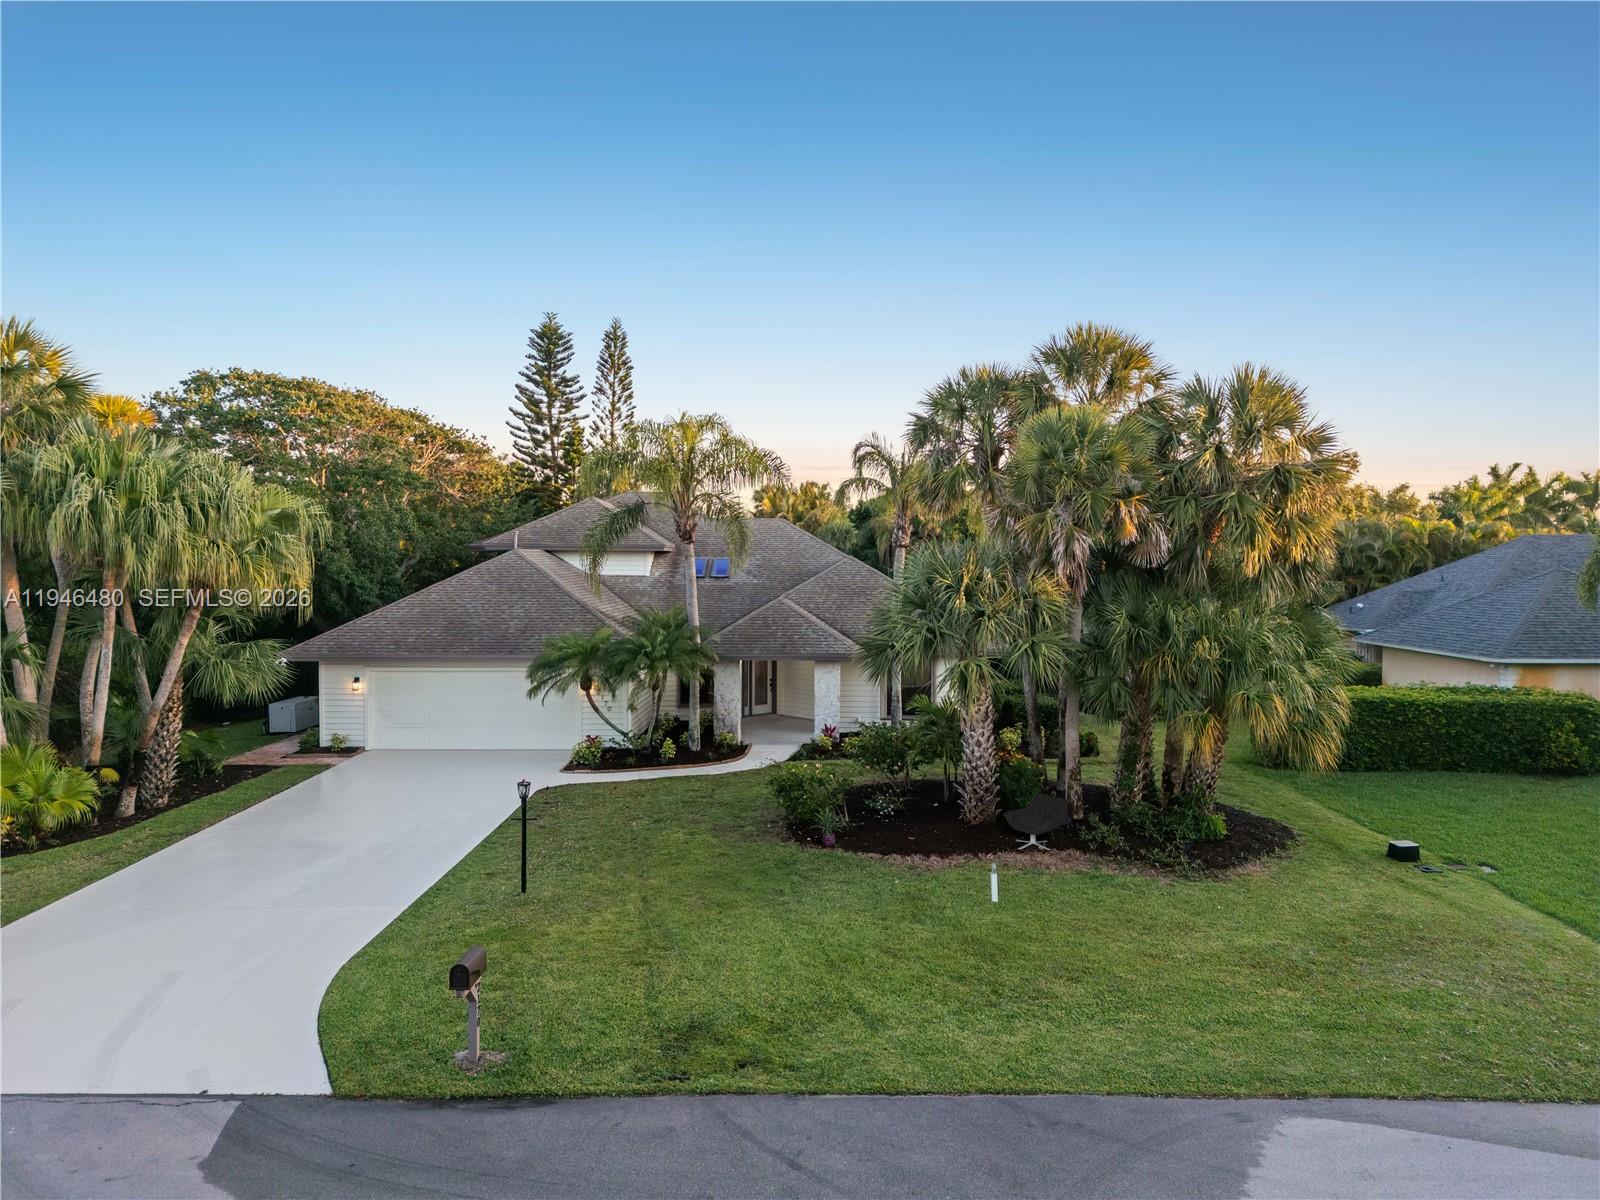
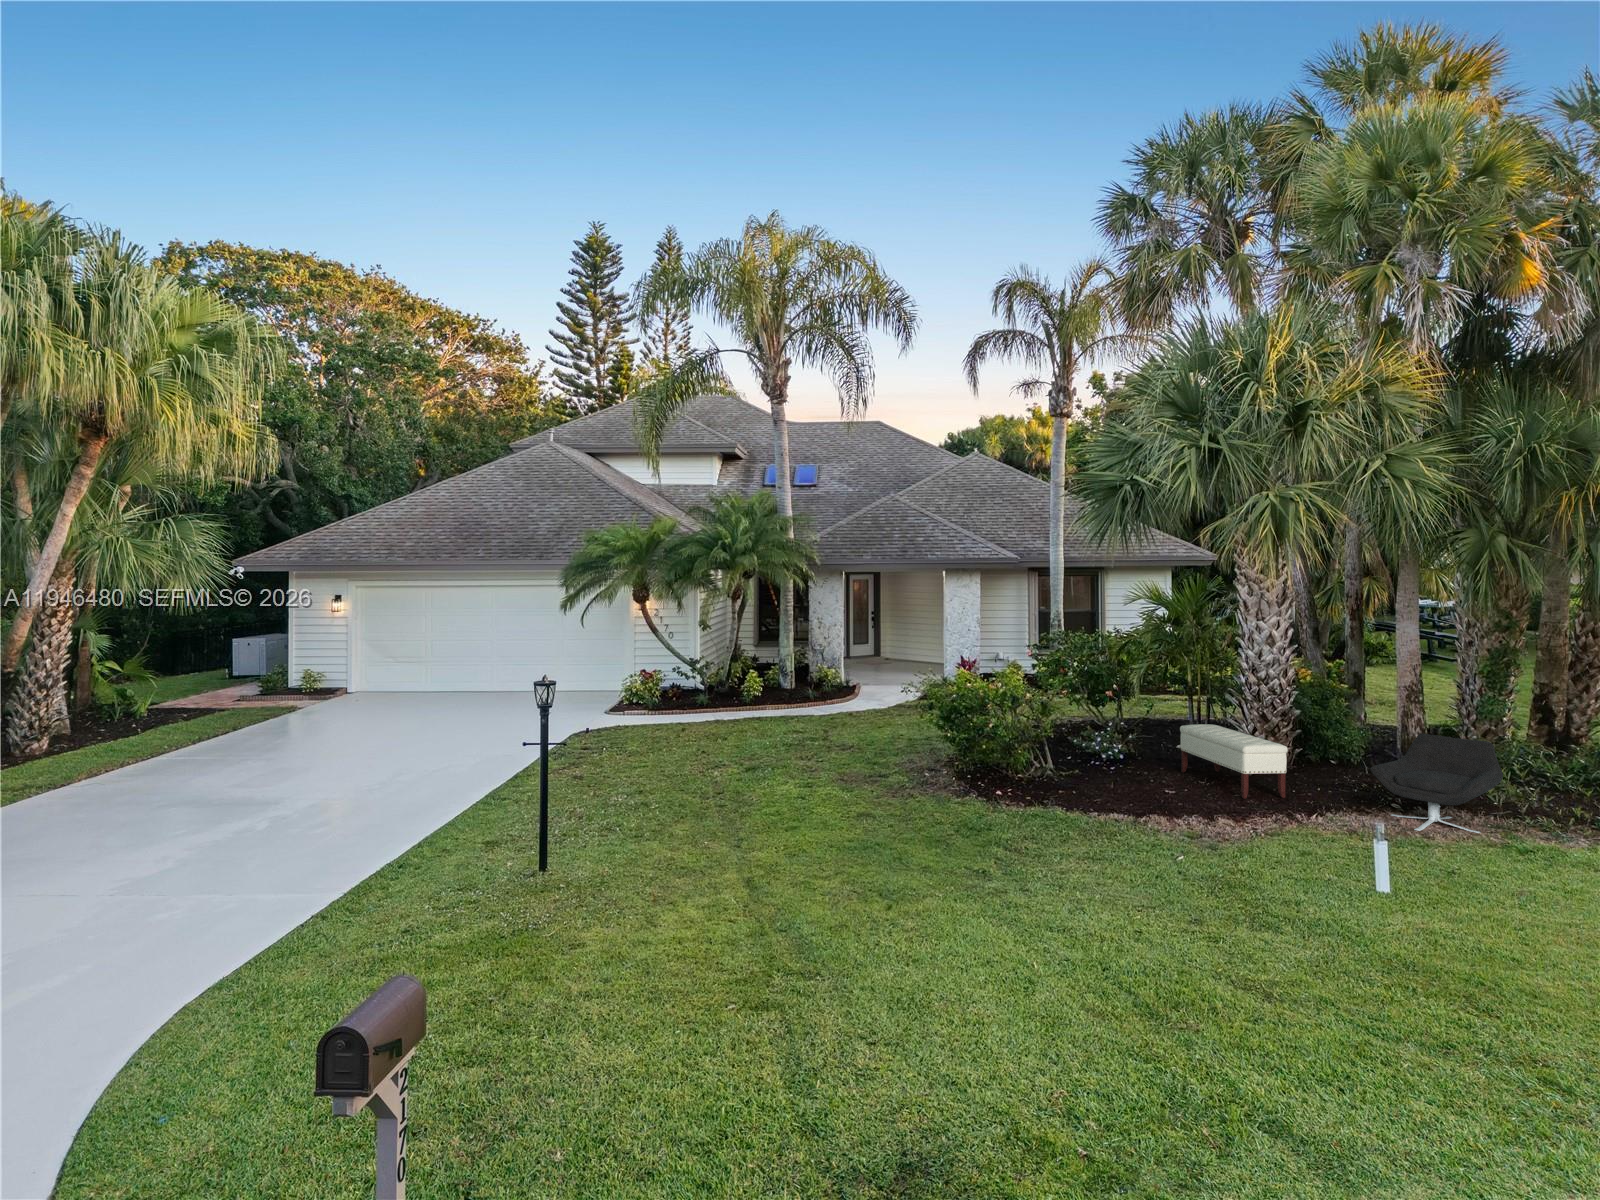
bench: none [924,784,970,831] -> present [1180,724,1288,799]
decorative plant: present [809,806,842,846] -> none [1023,751,1088,820]

